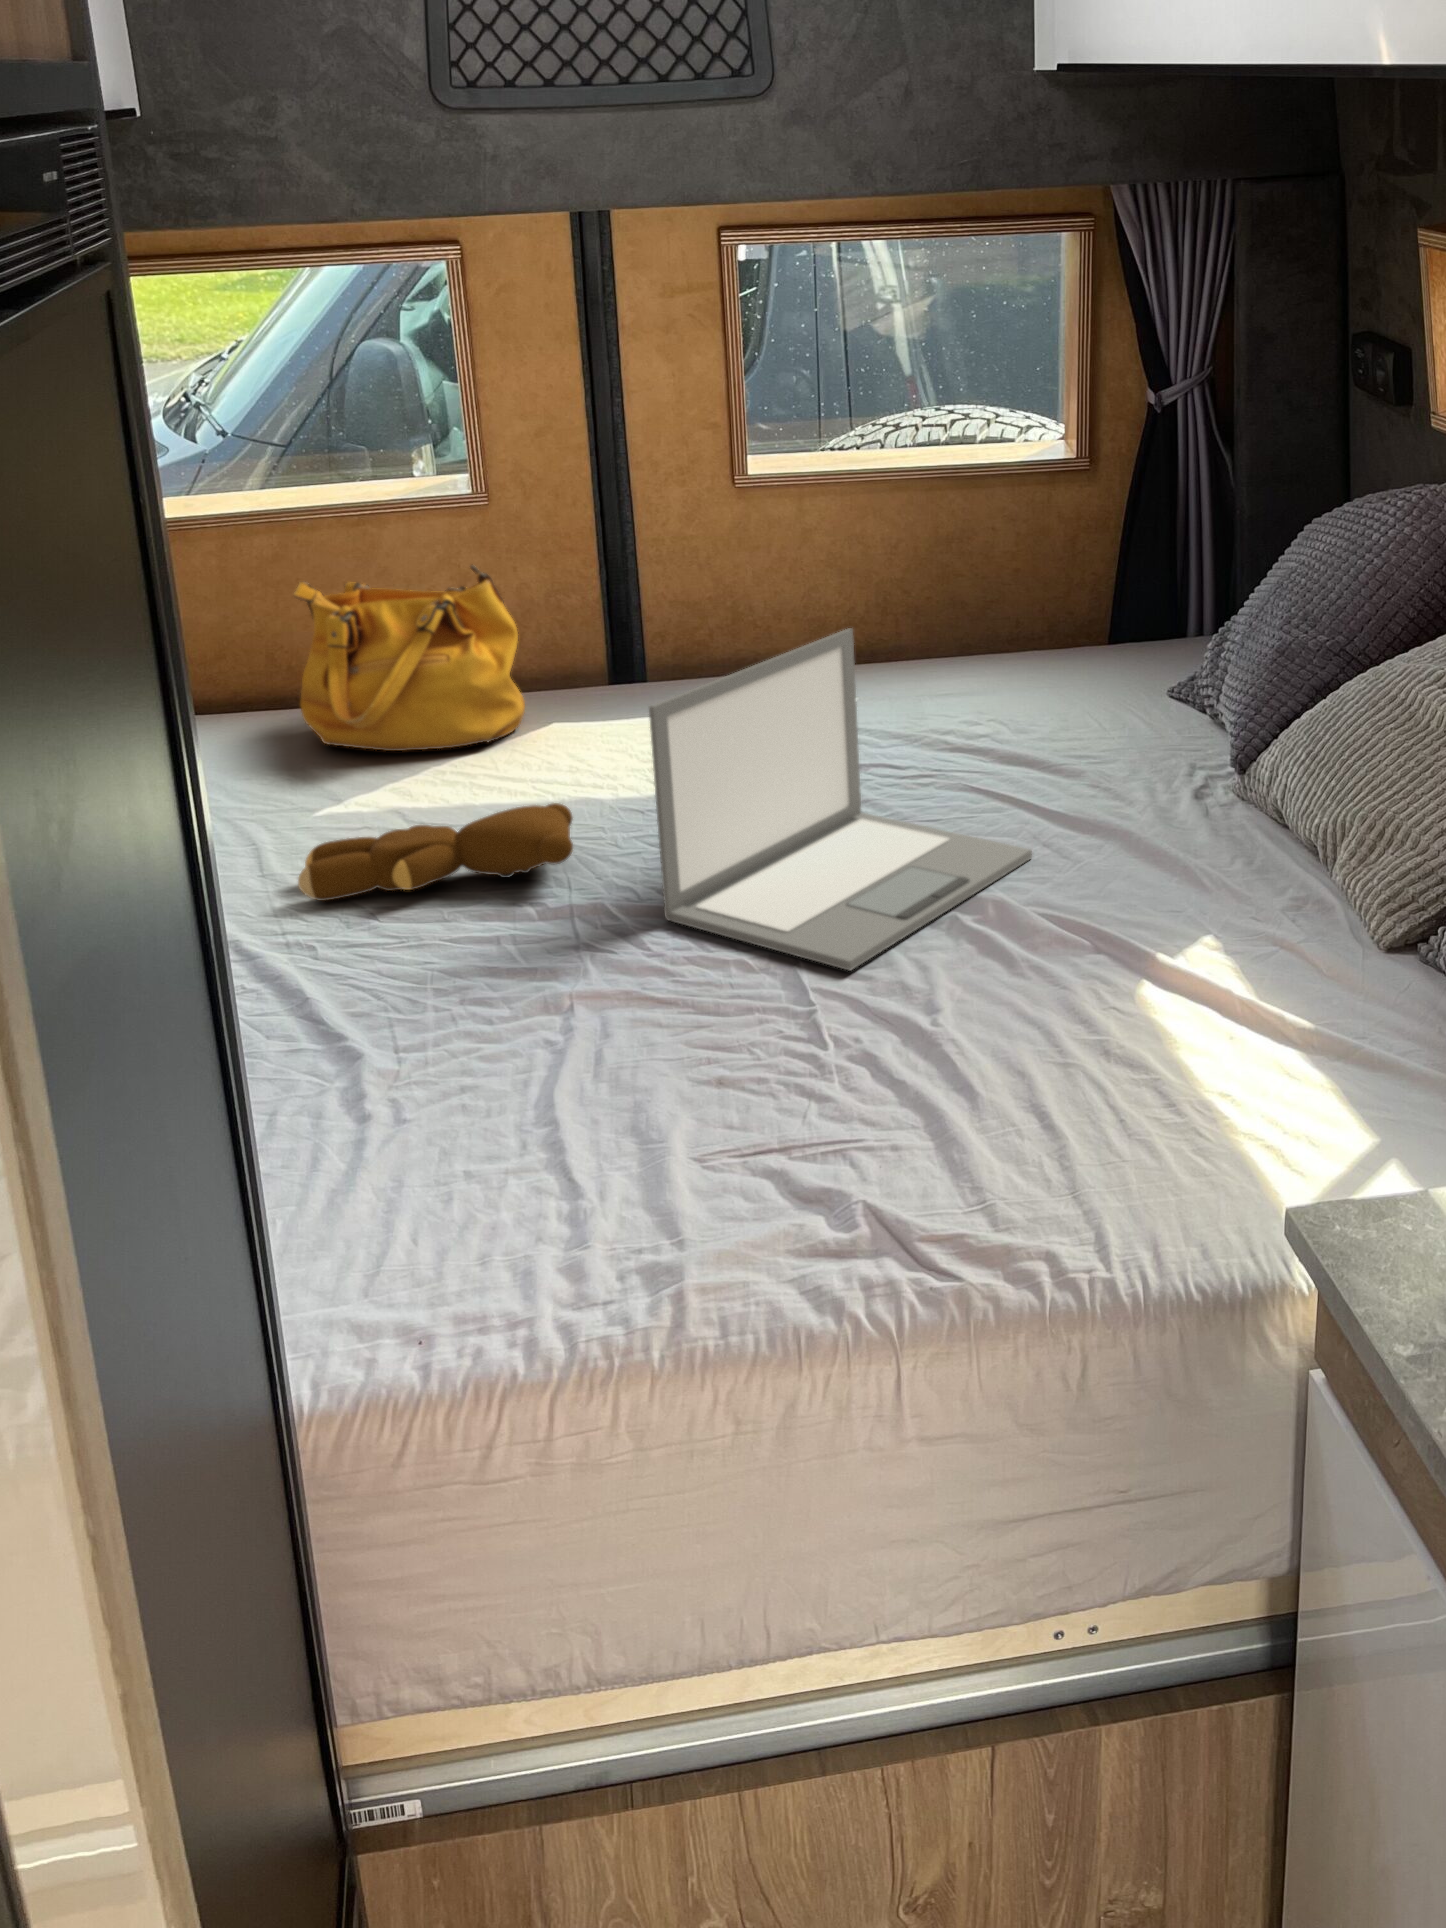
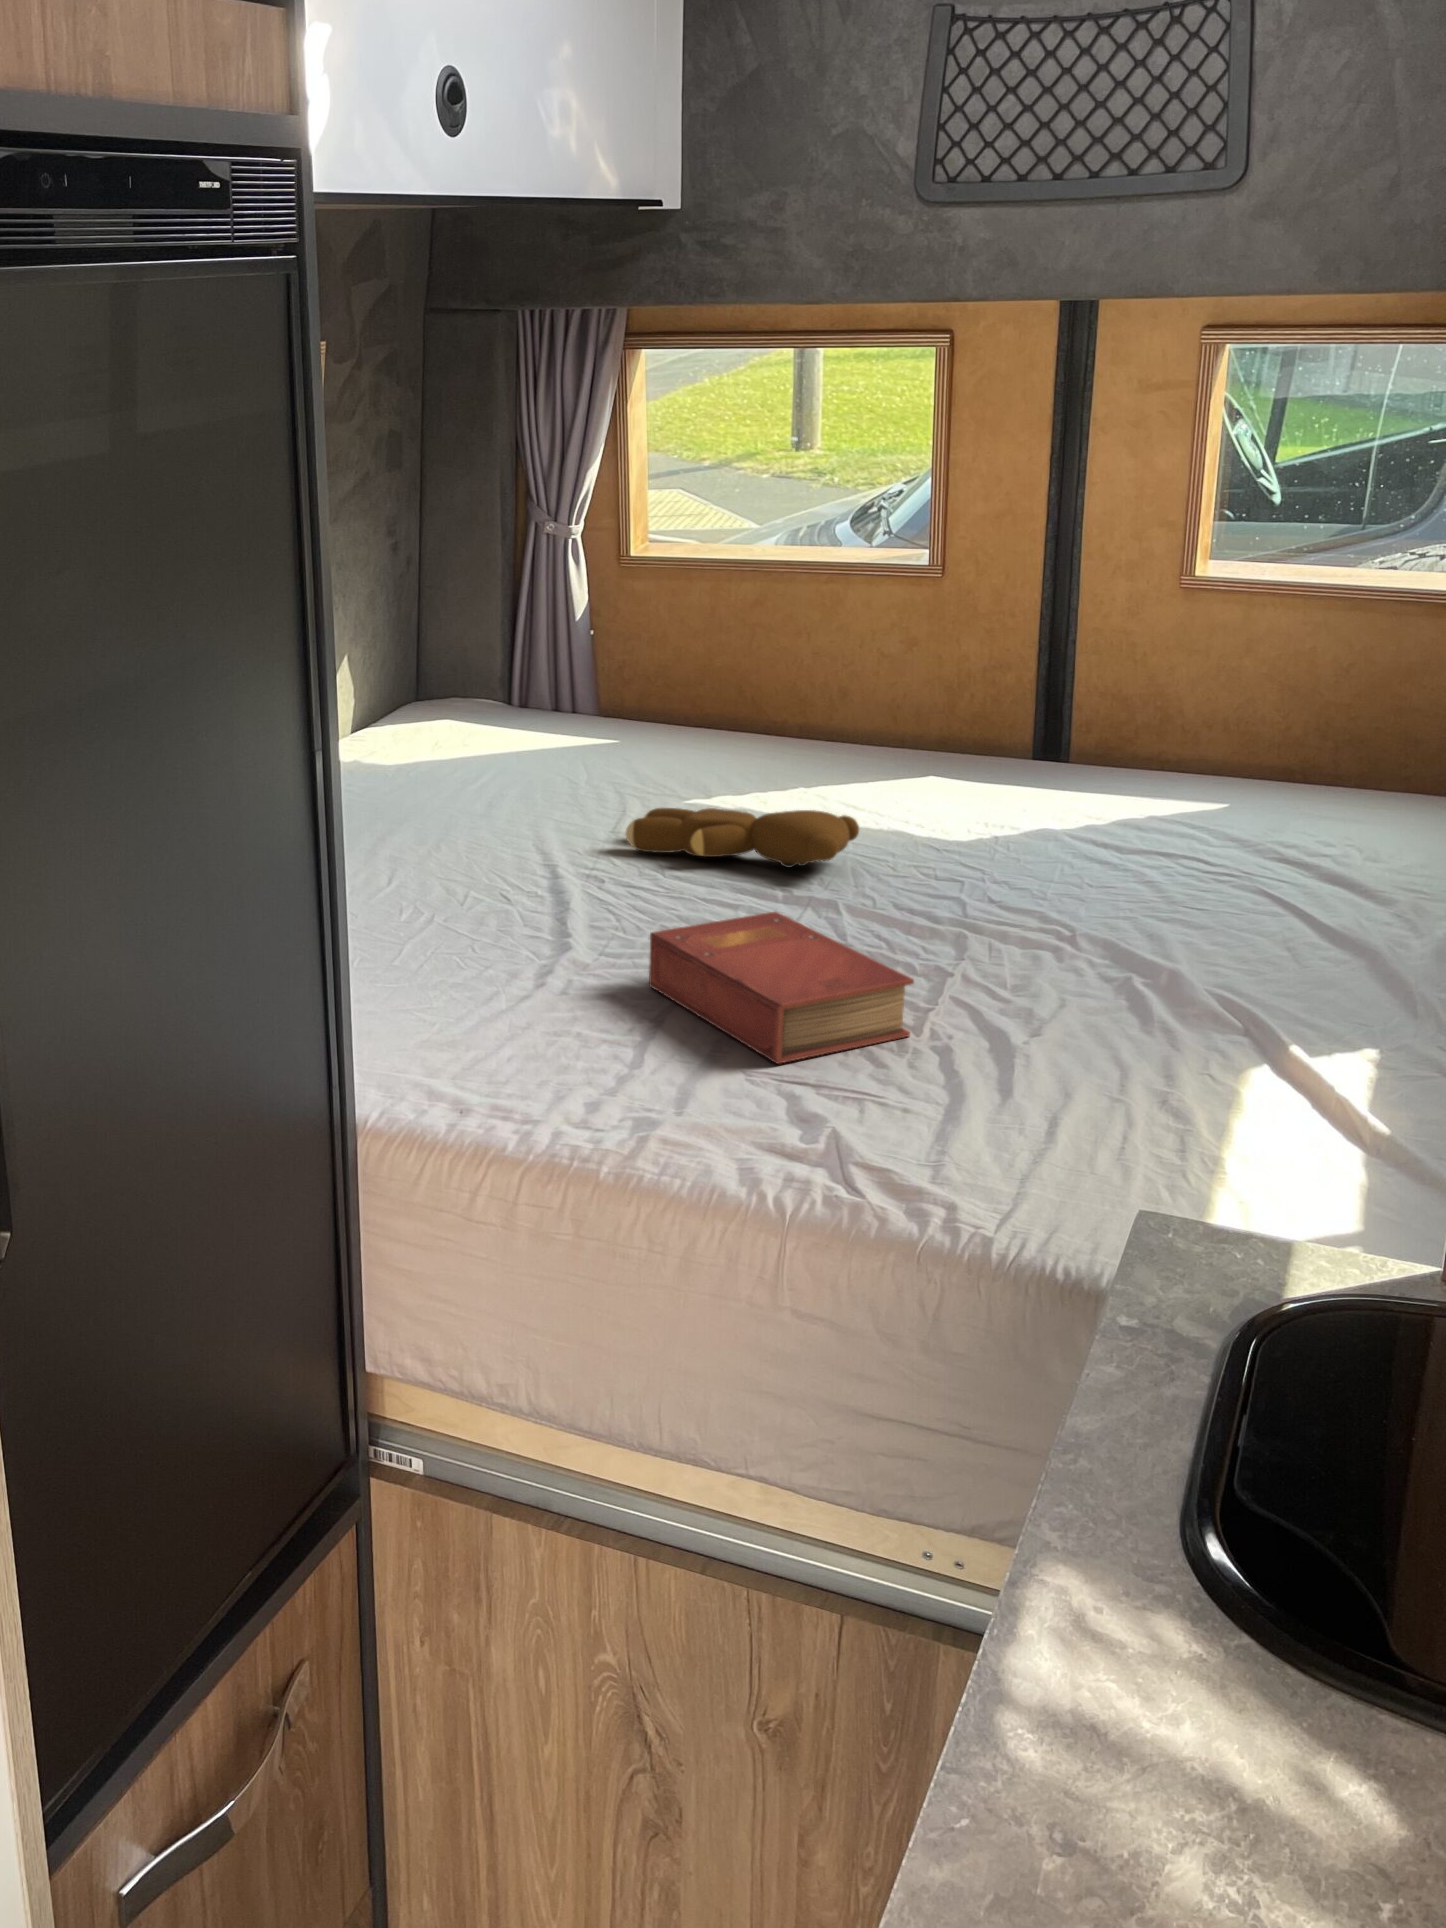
handbag: present [293,565,525,751] -> none [727,613,914,777]
laptop: present [649,628,1032,971] -> none [882,706,1261,992]
book: none [483,948,815,1138] -> present [649,912,914,1064]

